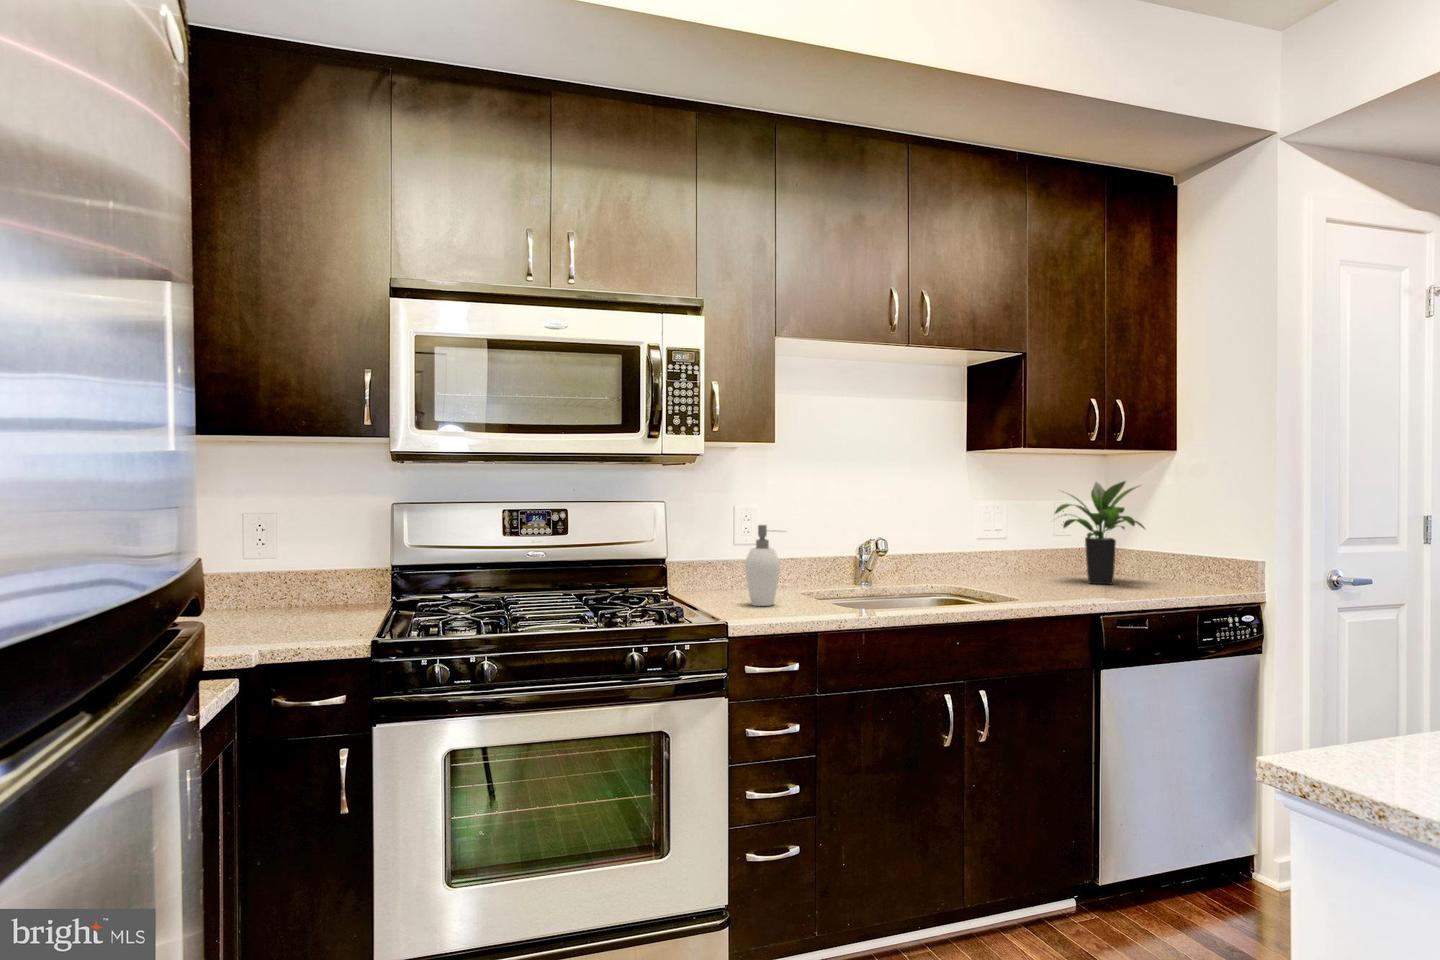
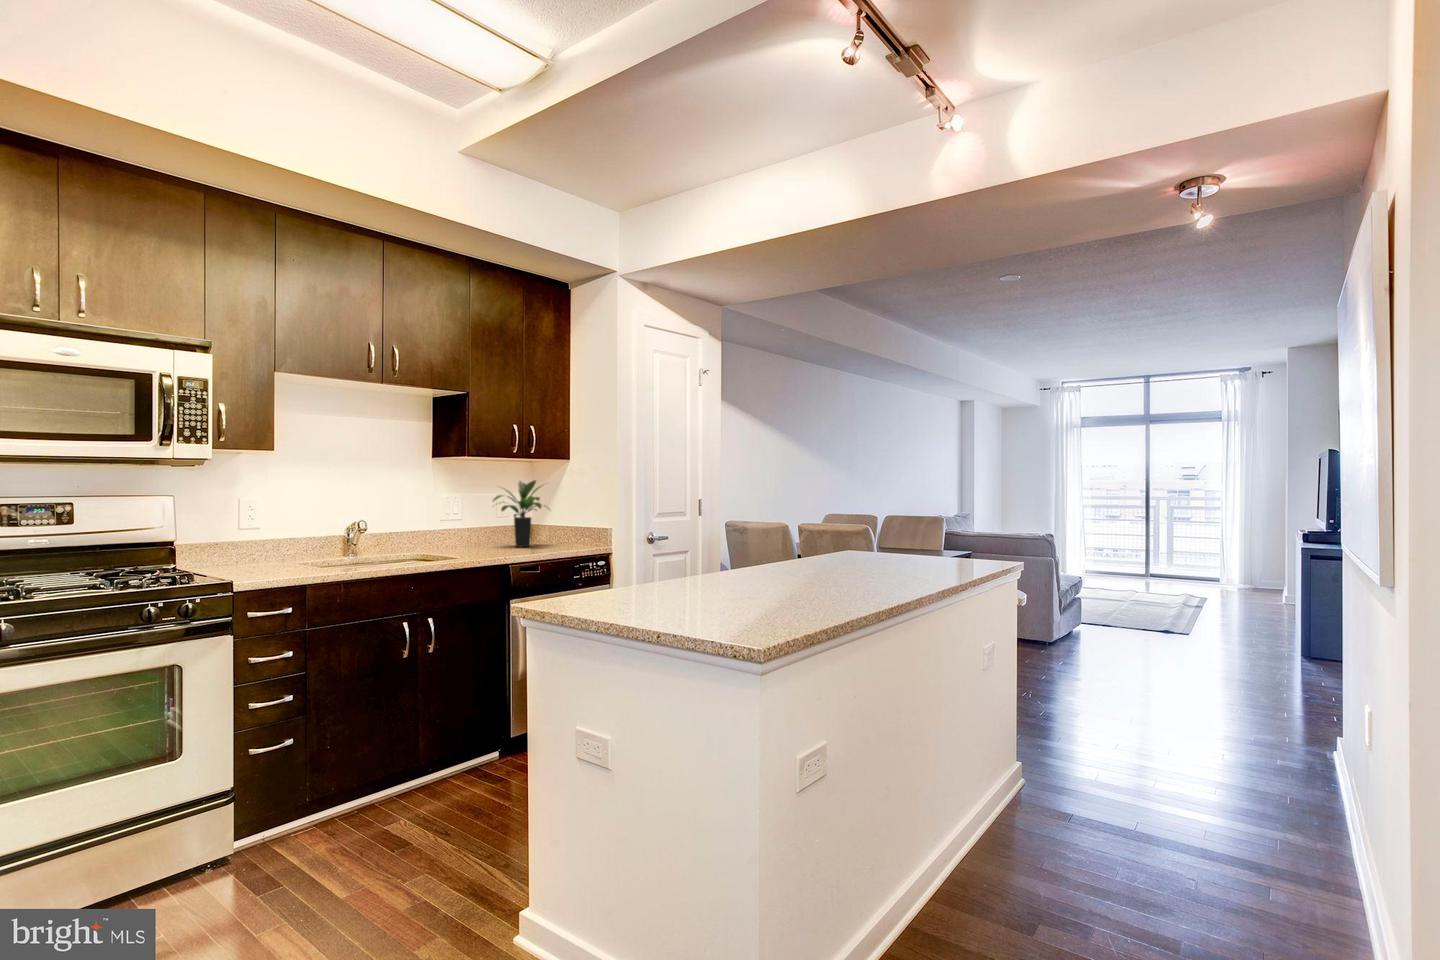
soap dispenser: present [745,525,780,606] -> none [248,512,284,572]

